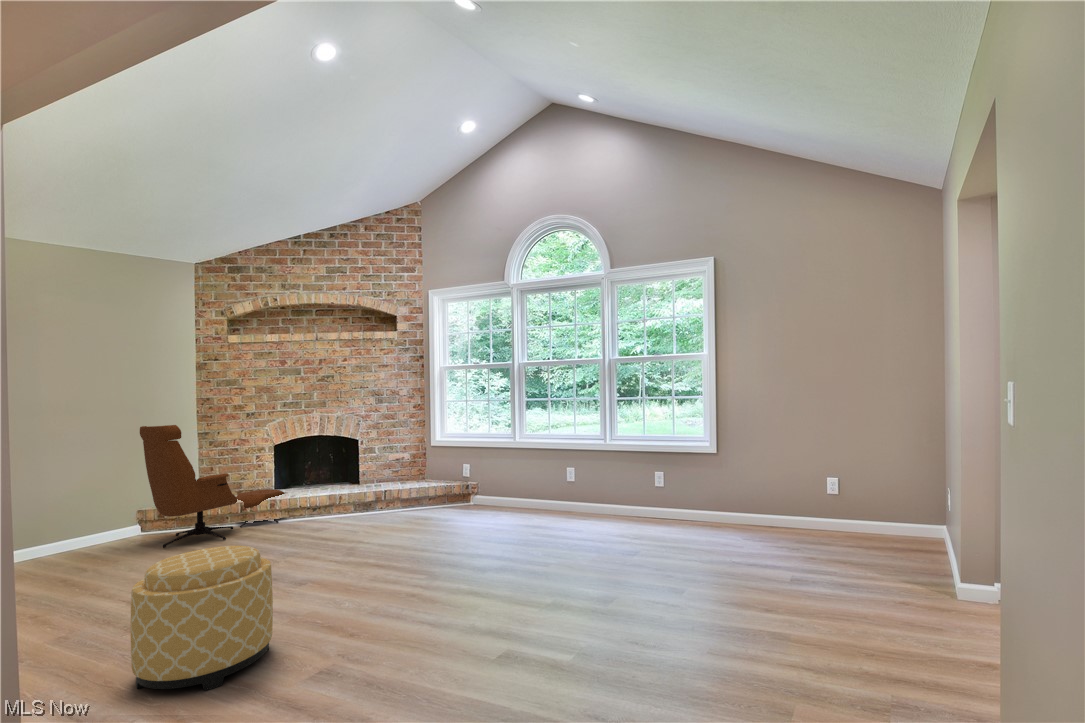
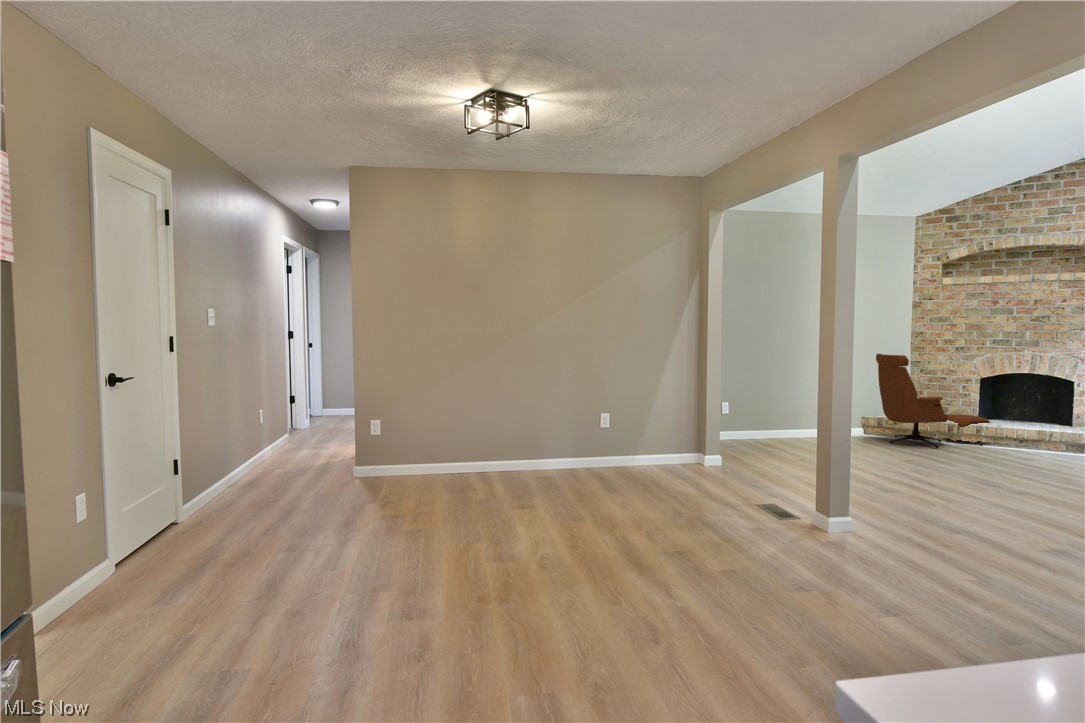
ottoman: present [130,546,273,691] -> none [917,448,1014,533]

